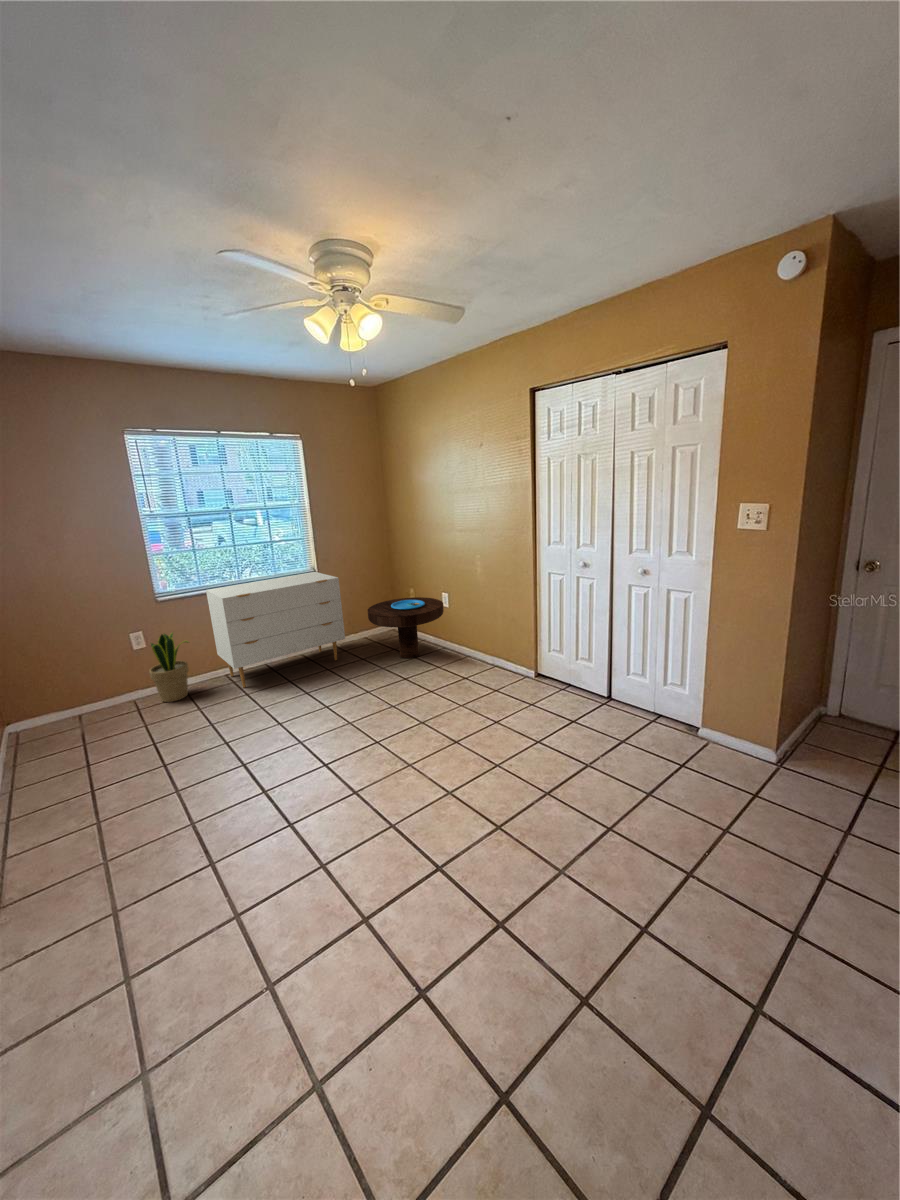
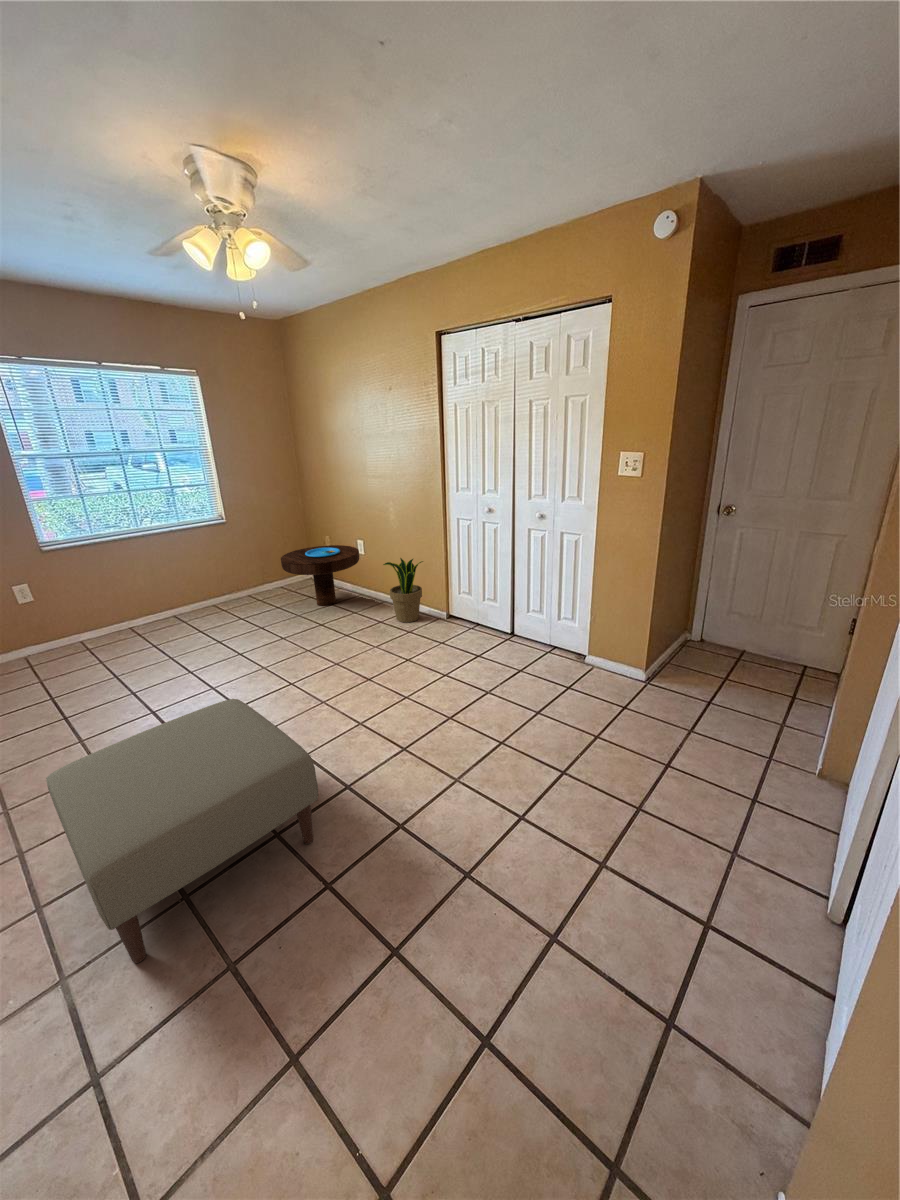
dresser: present [206,572,345,687] -> none [99,520,259,640]
potted plant: present [149,633,189,702] -> present [383,558,423,622]
ottoman: none [145,761,413,1068] -> present [46,699,318,963]

